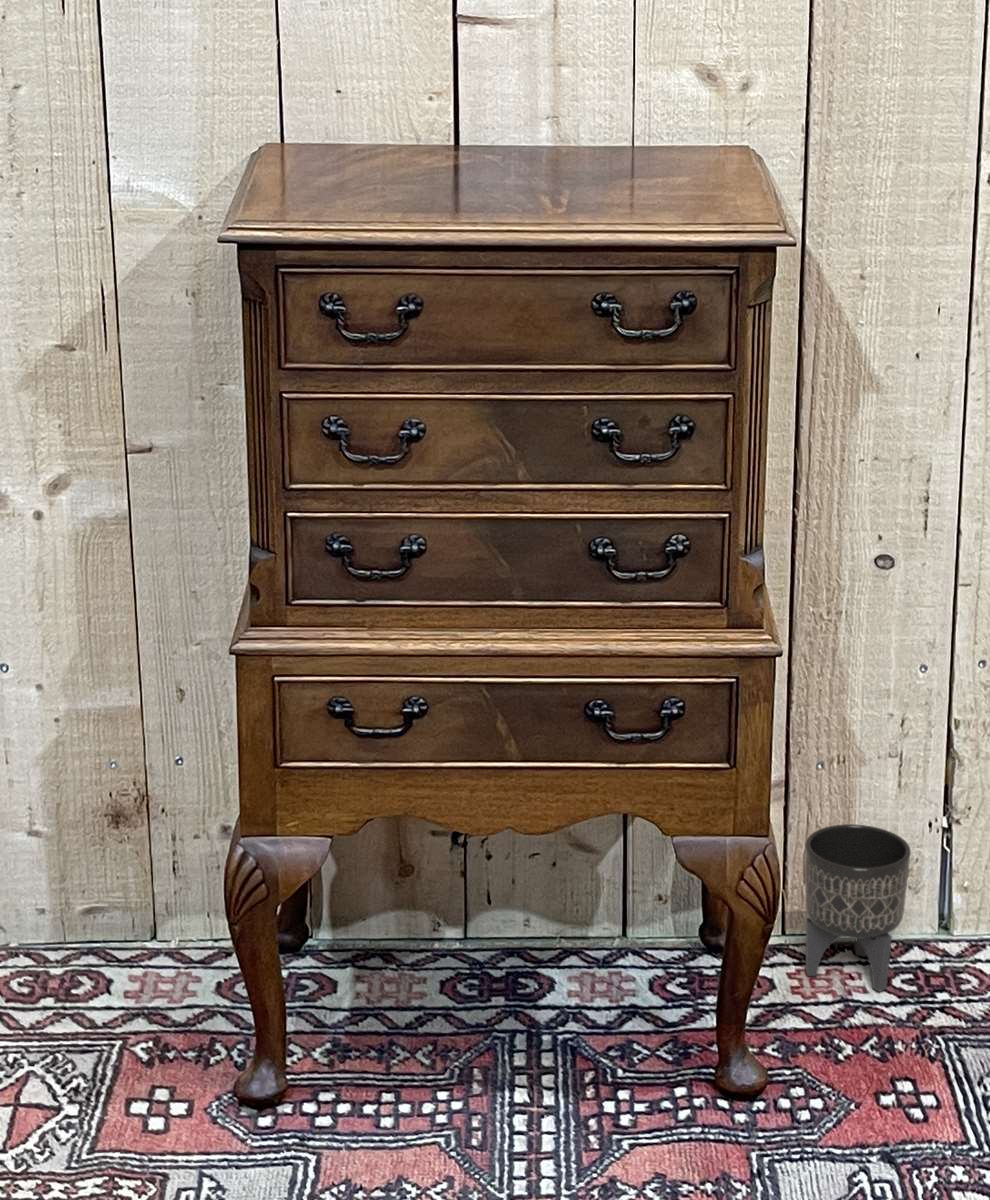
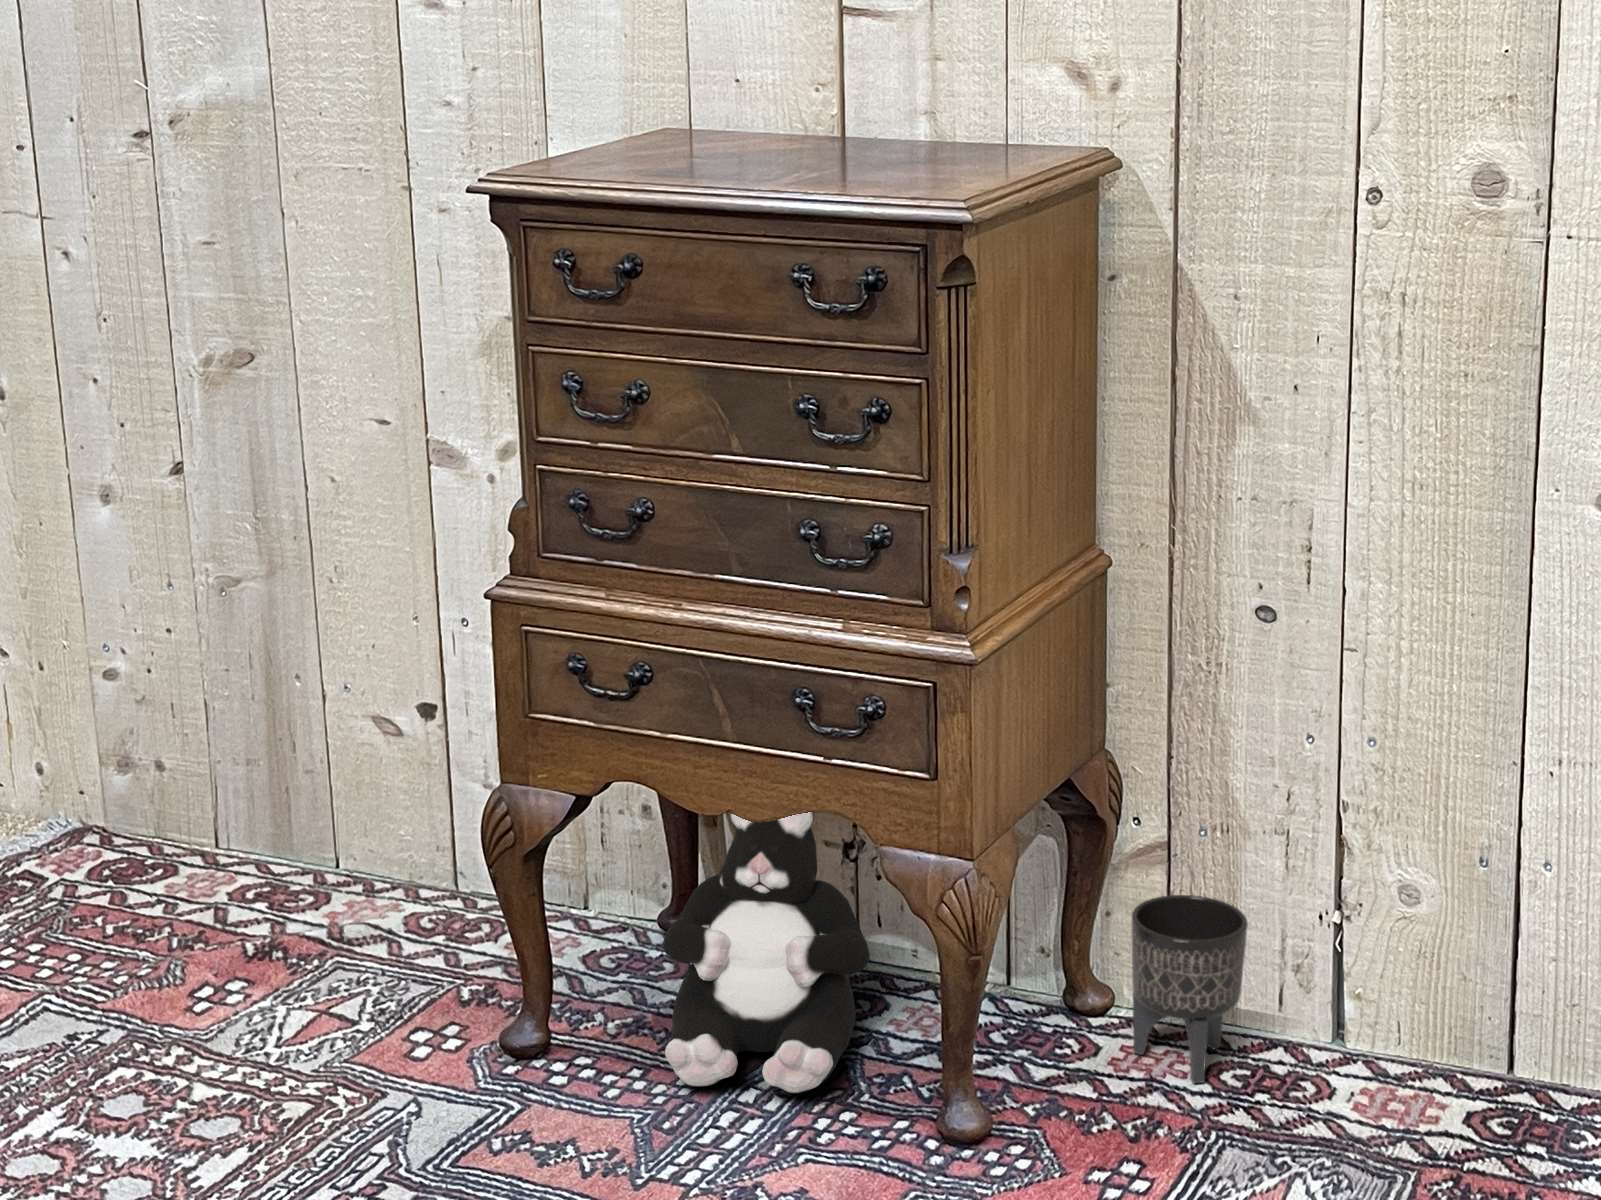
plush toy: none [389,802,616,1108] -> present [663,812,870,1093]

